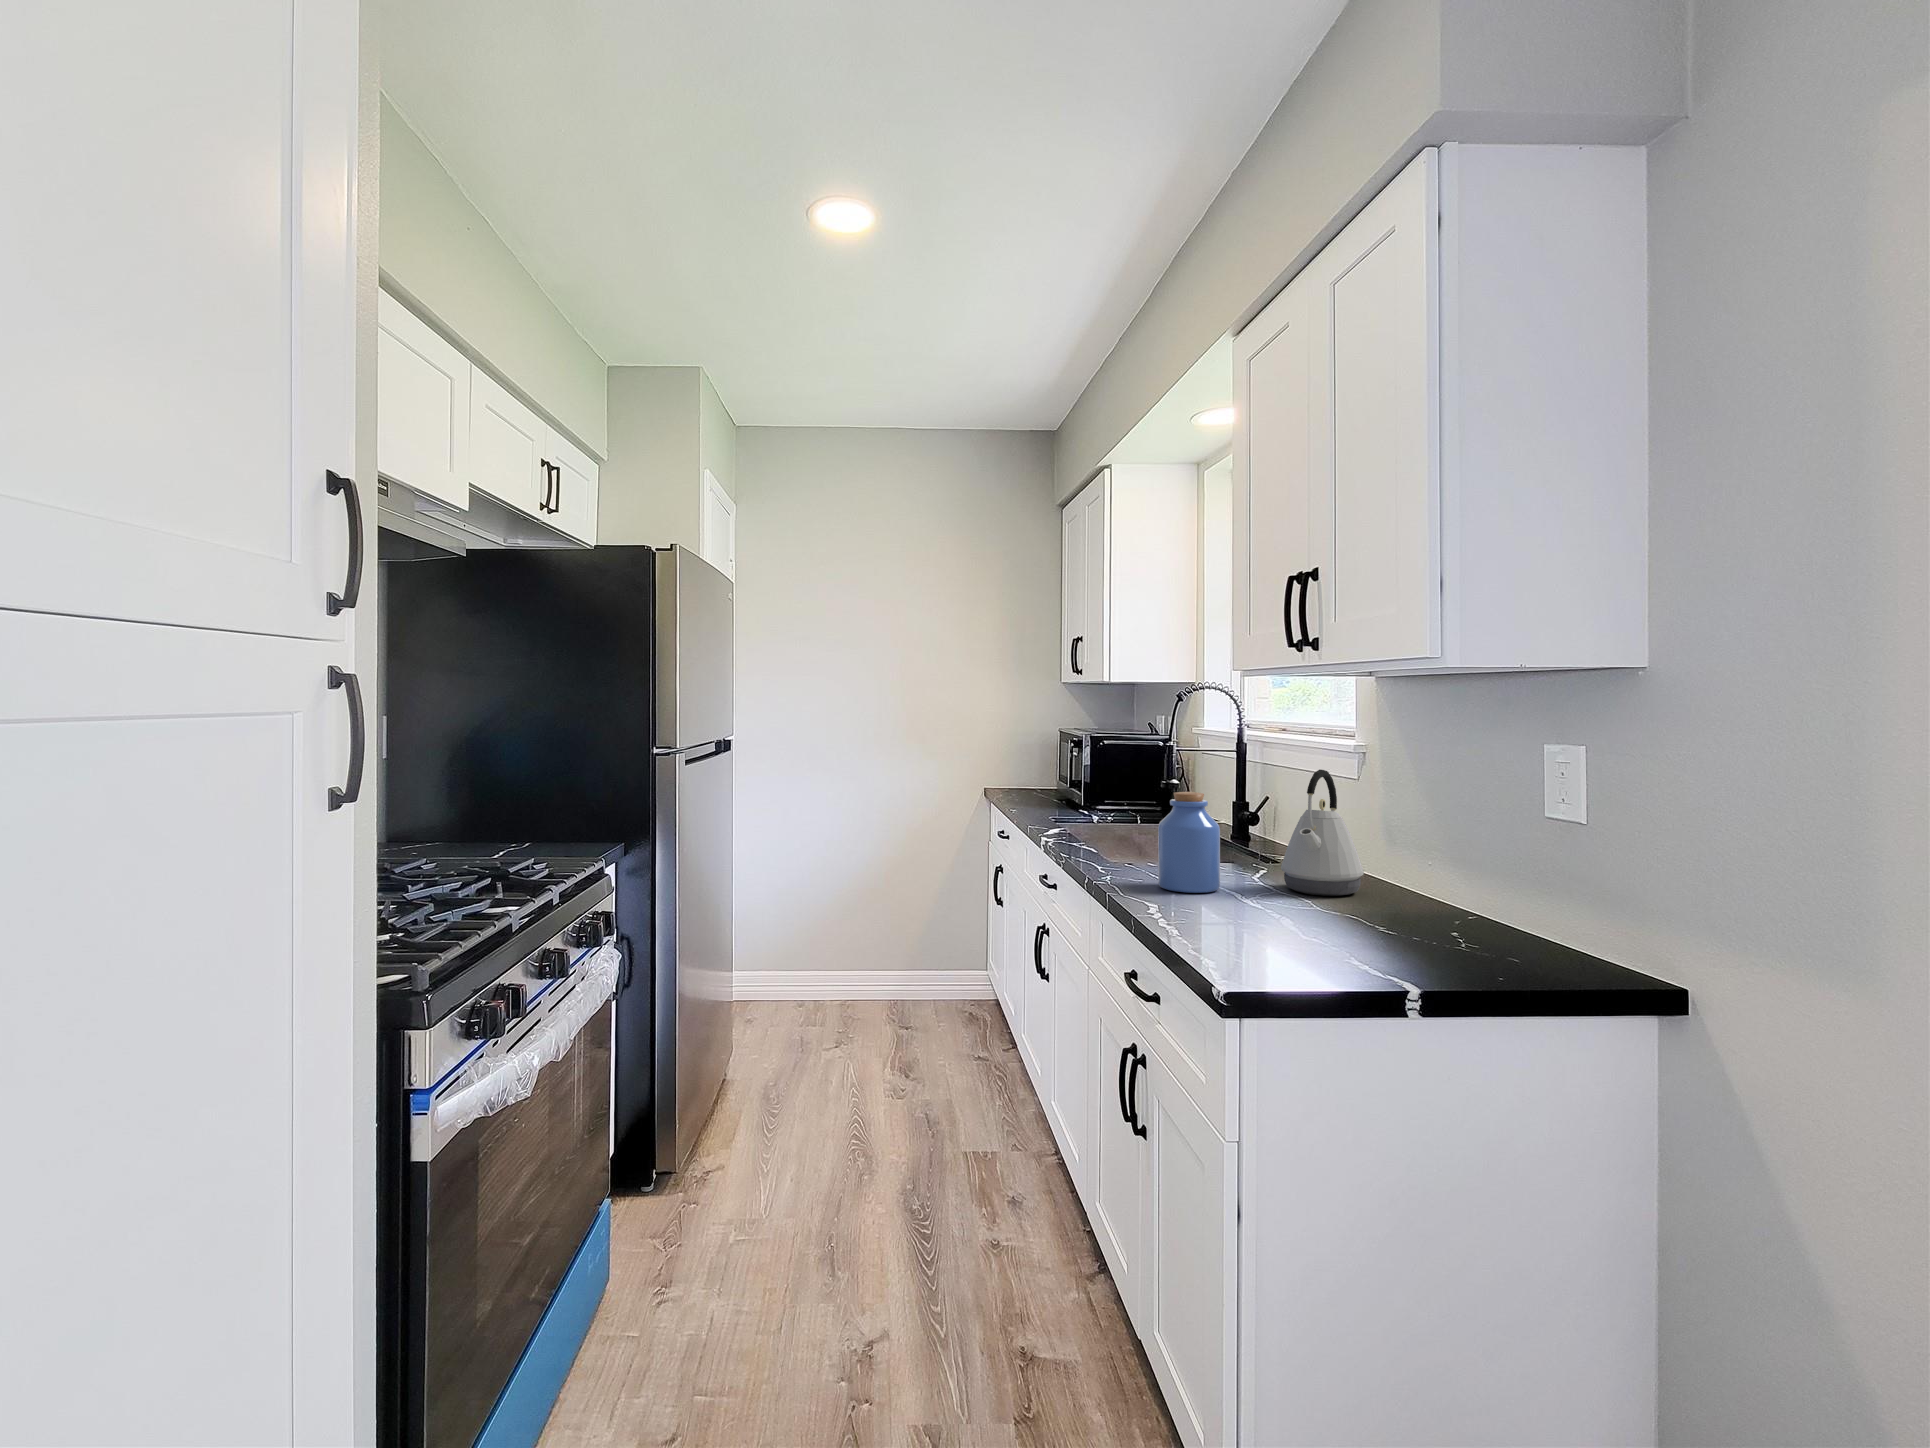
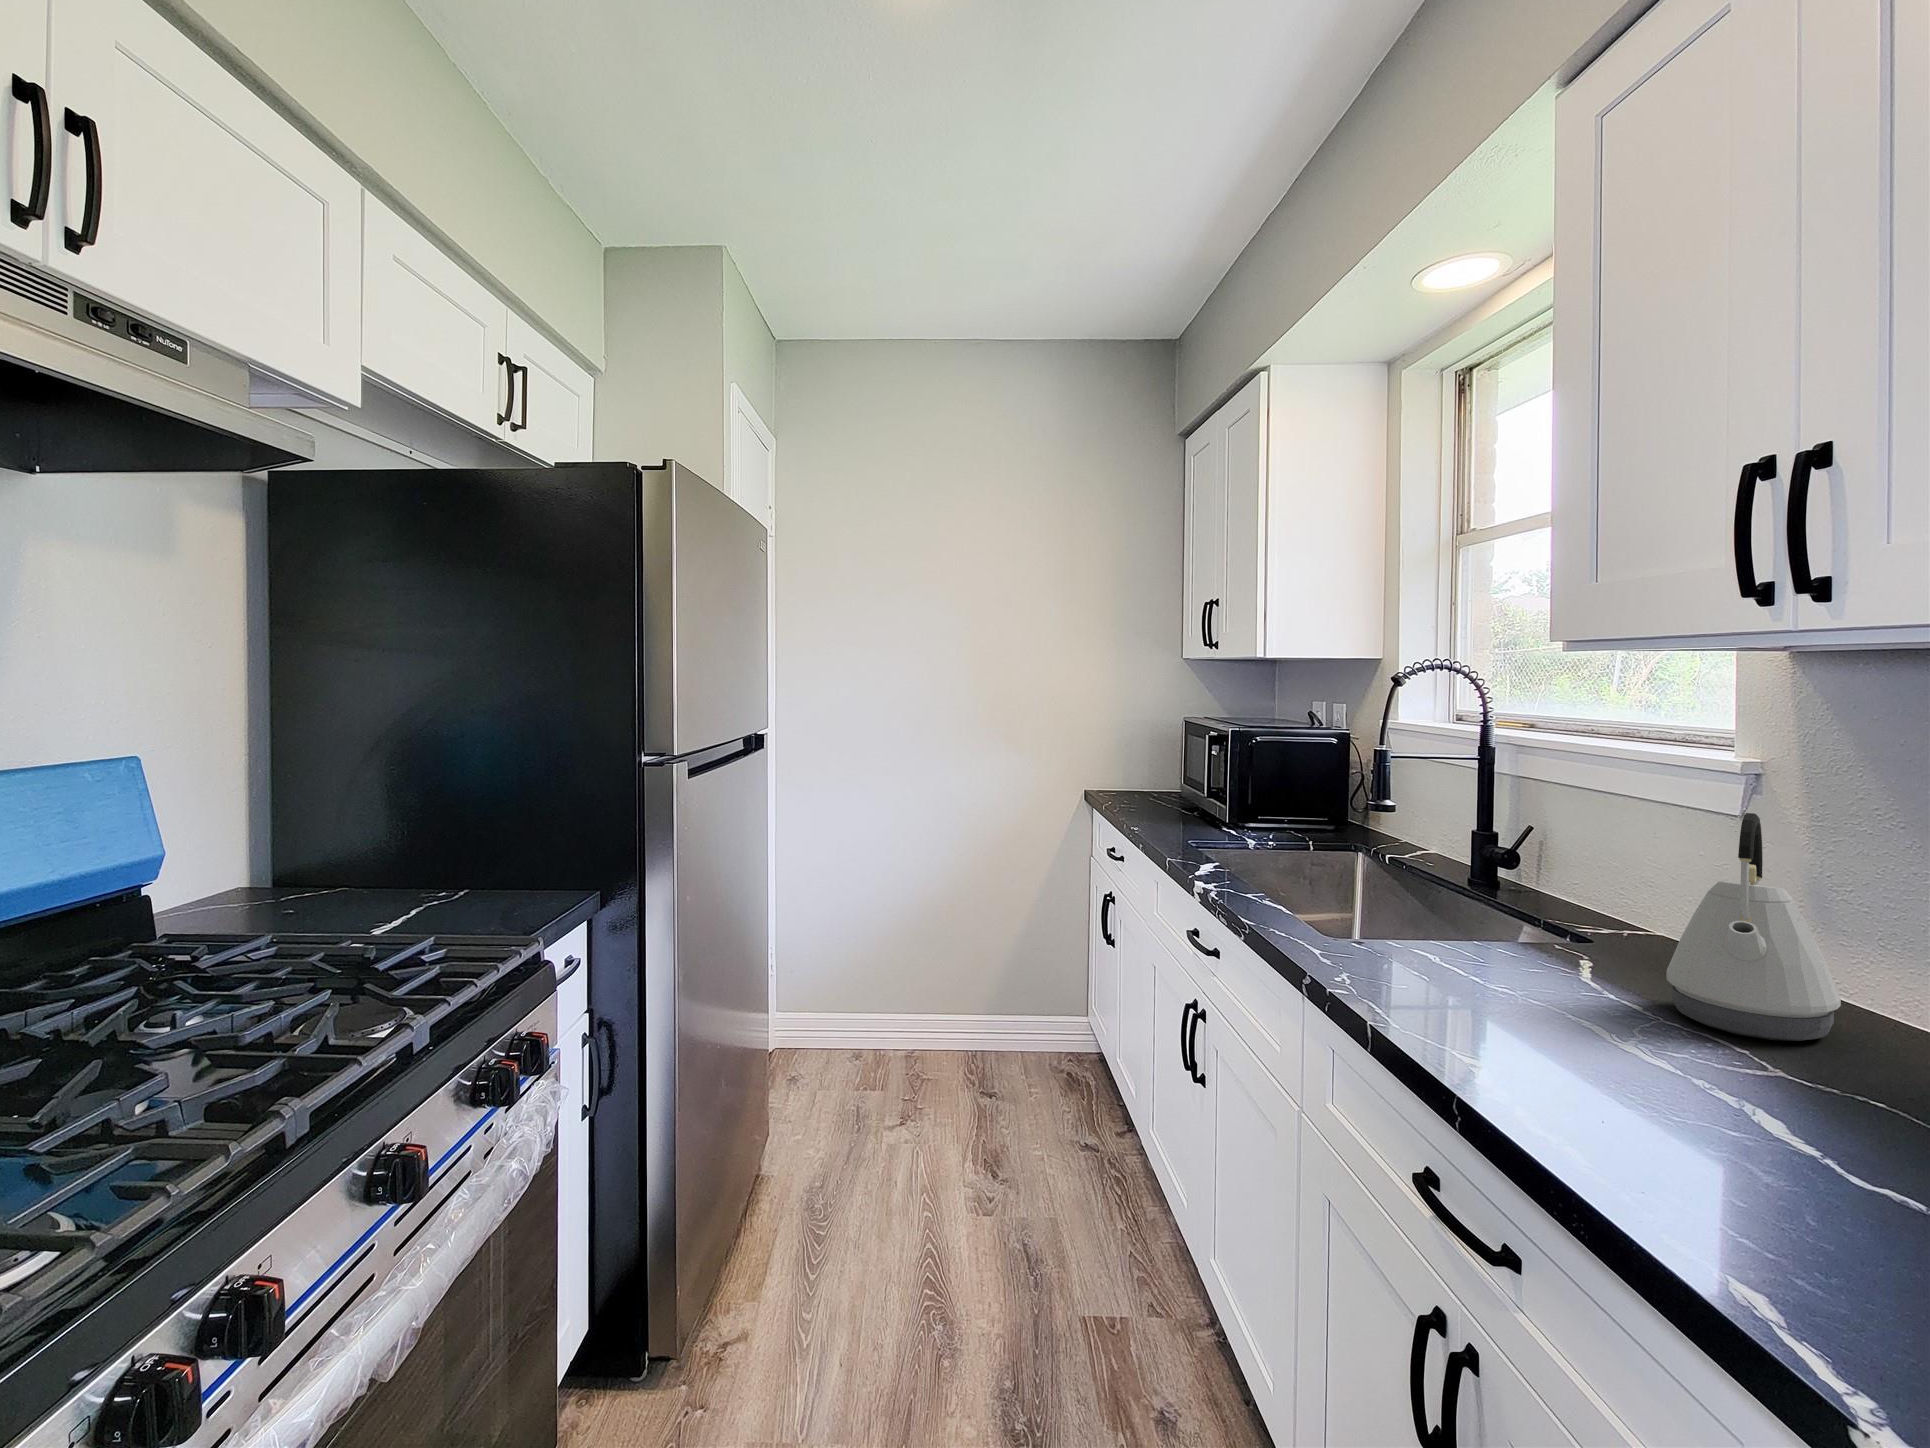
jar: present [1158,792,1220,893] -> none [1446,846,1565,1026]

